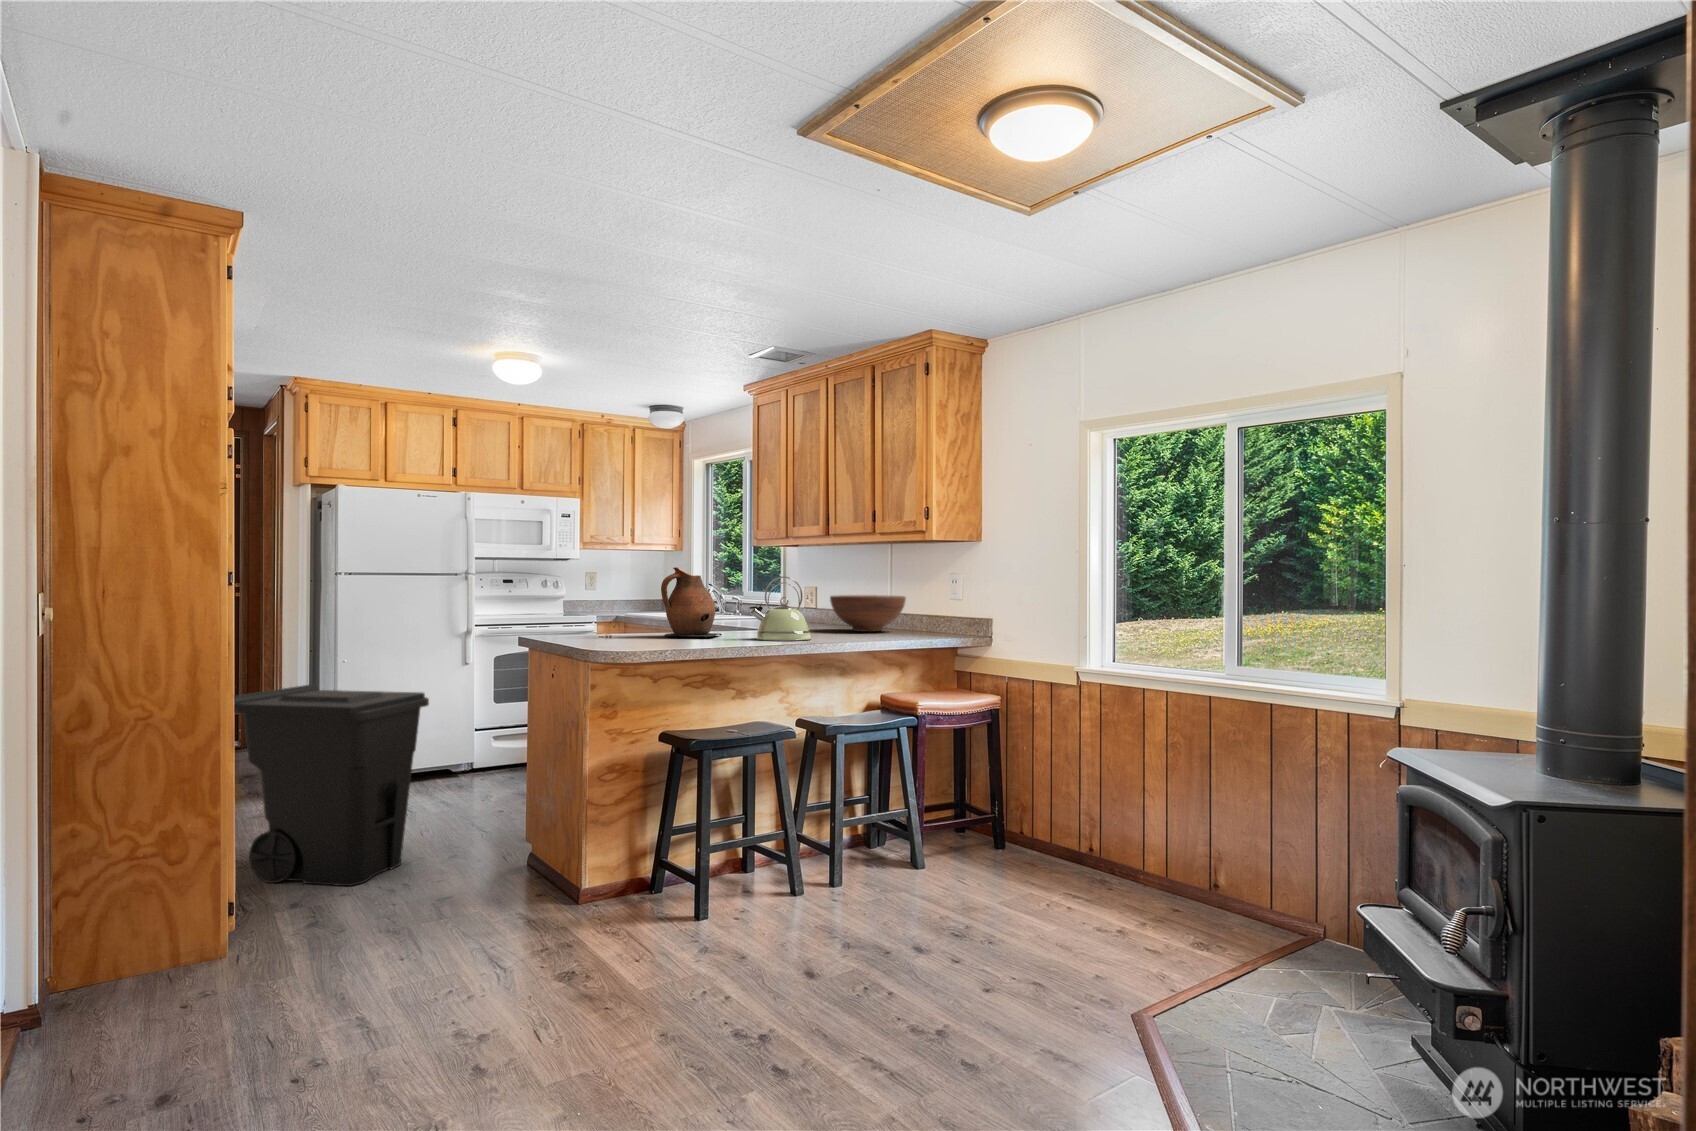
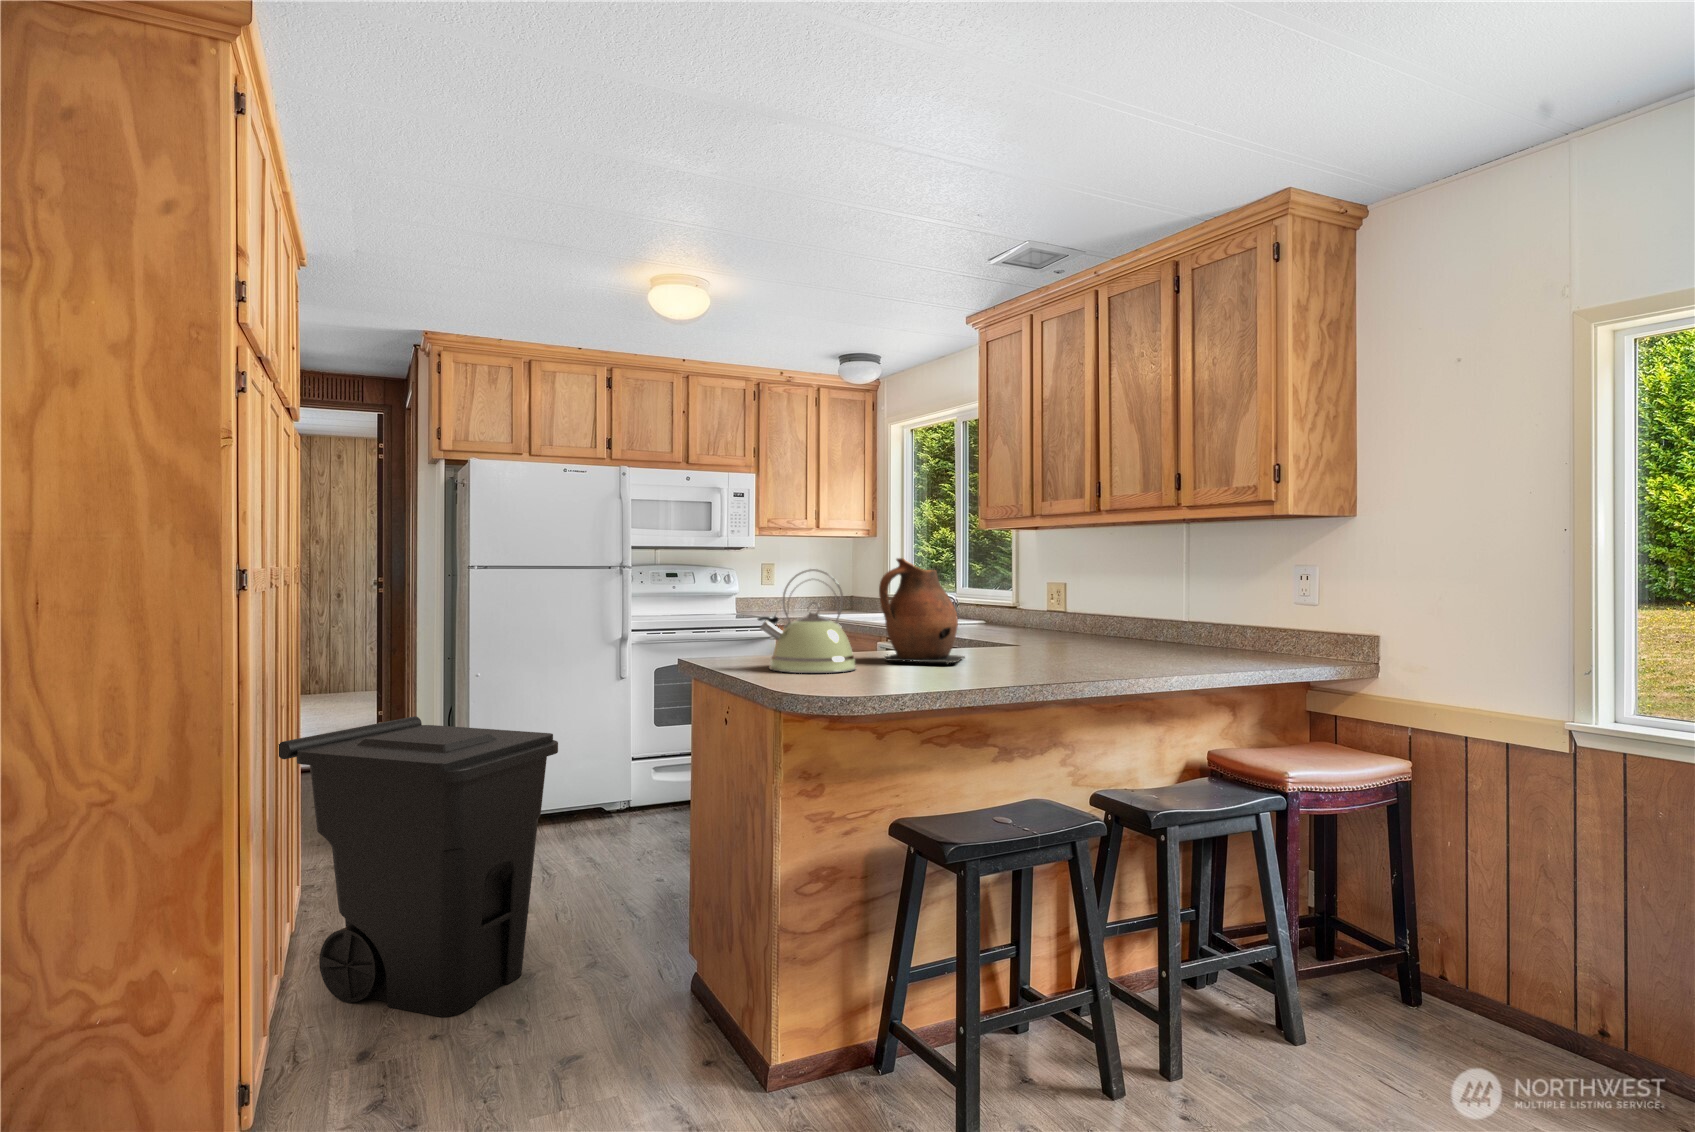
kettle: present [749,576,811,641] -> present [758,569,856,673]
fruit bowl: present [830,595,906,632] -> none [1110,598,1228,652]

